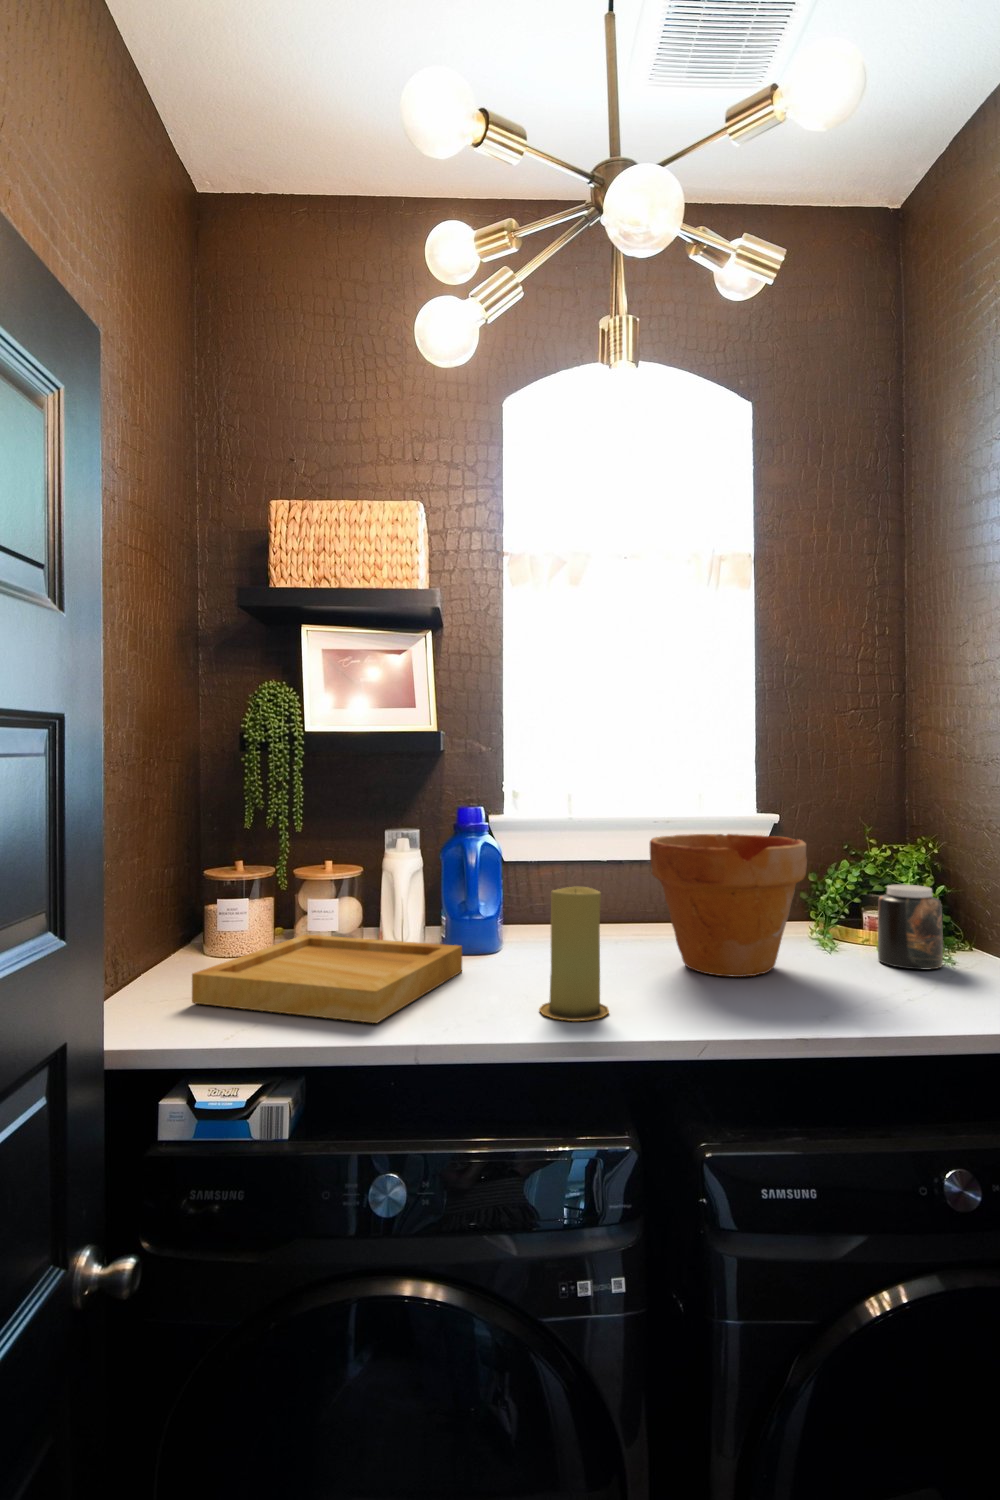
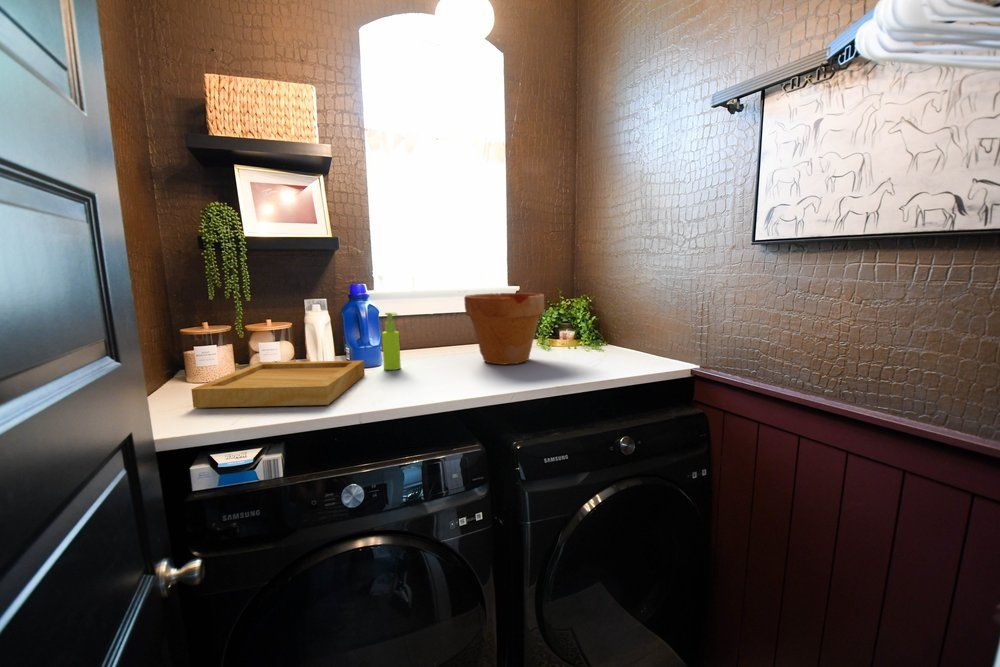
soap dispenser: none [499,863,528,966] -> present [382,312,401,370]
jar: present [878,885,943,969] -> none [572,315,601,354]
candle: present [539,887,609,1021] -> none [420,320,458,392]

